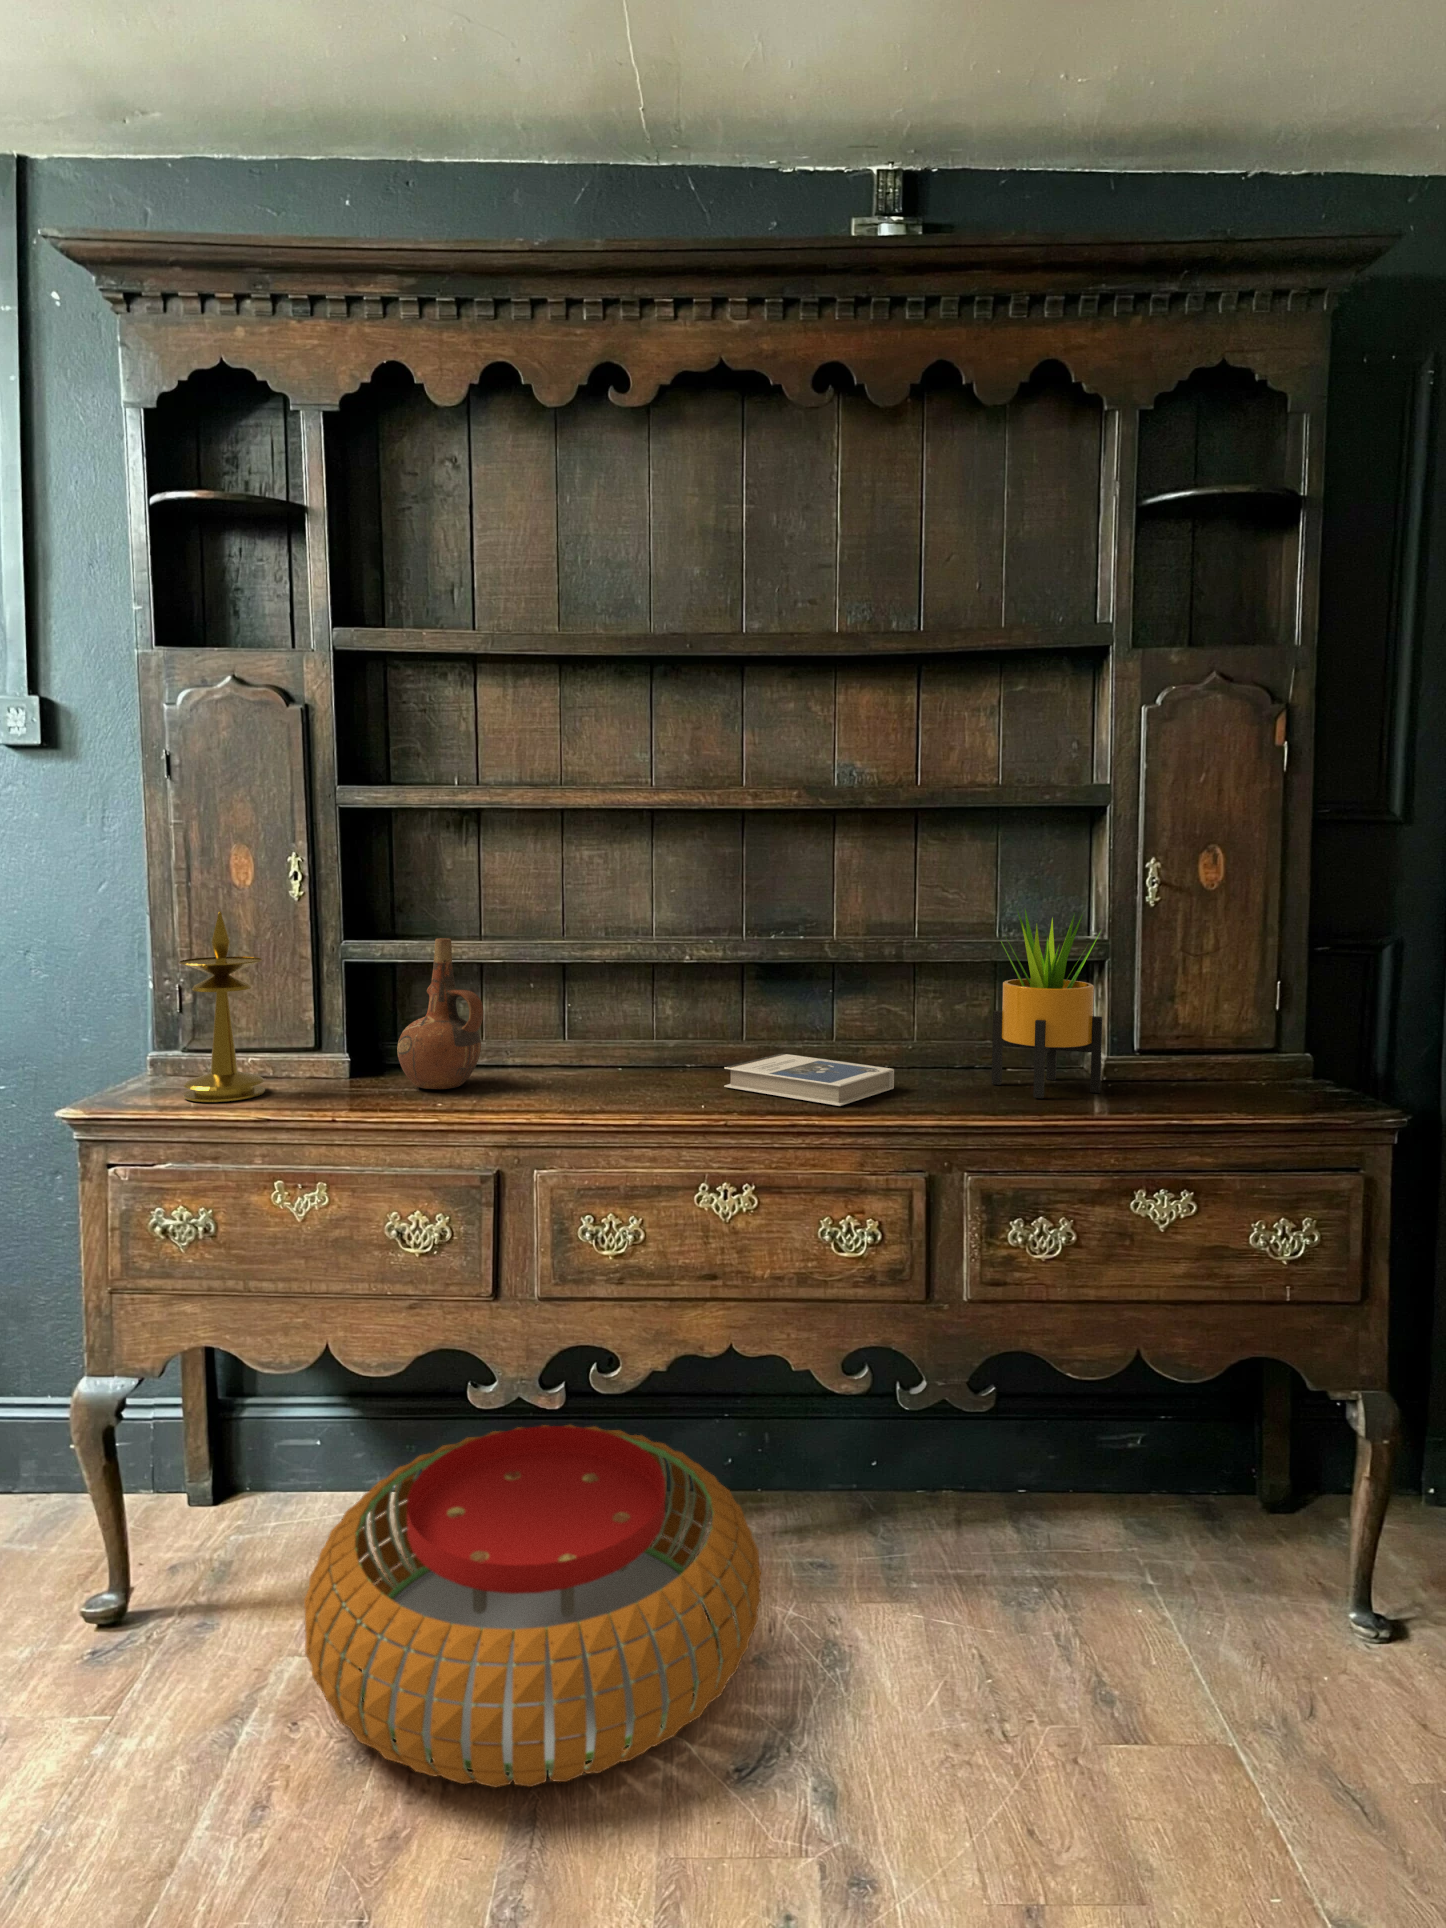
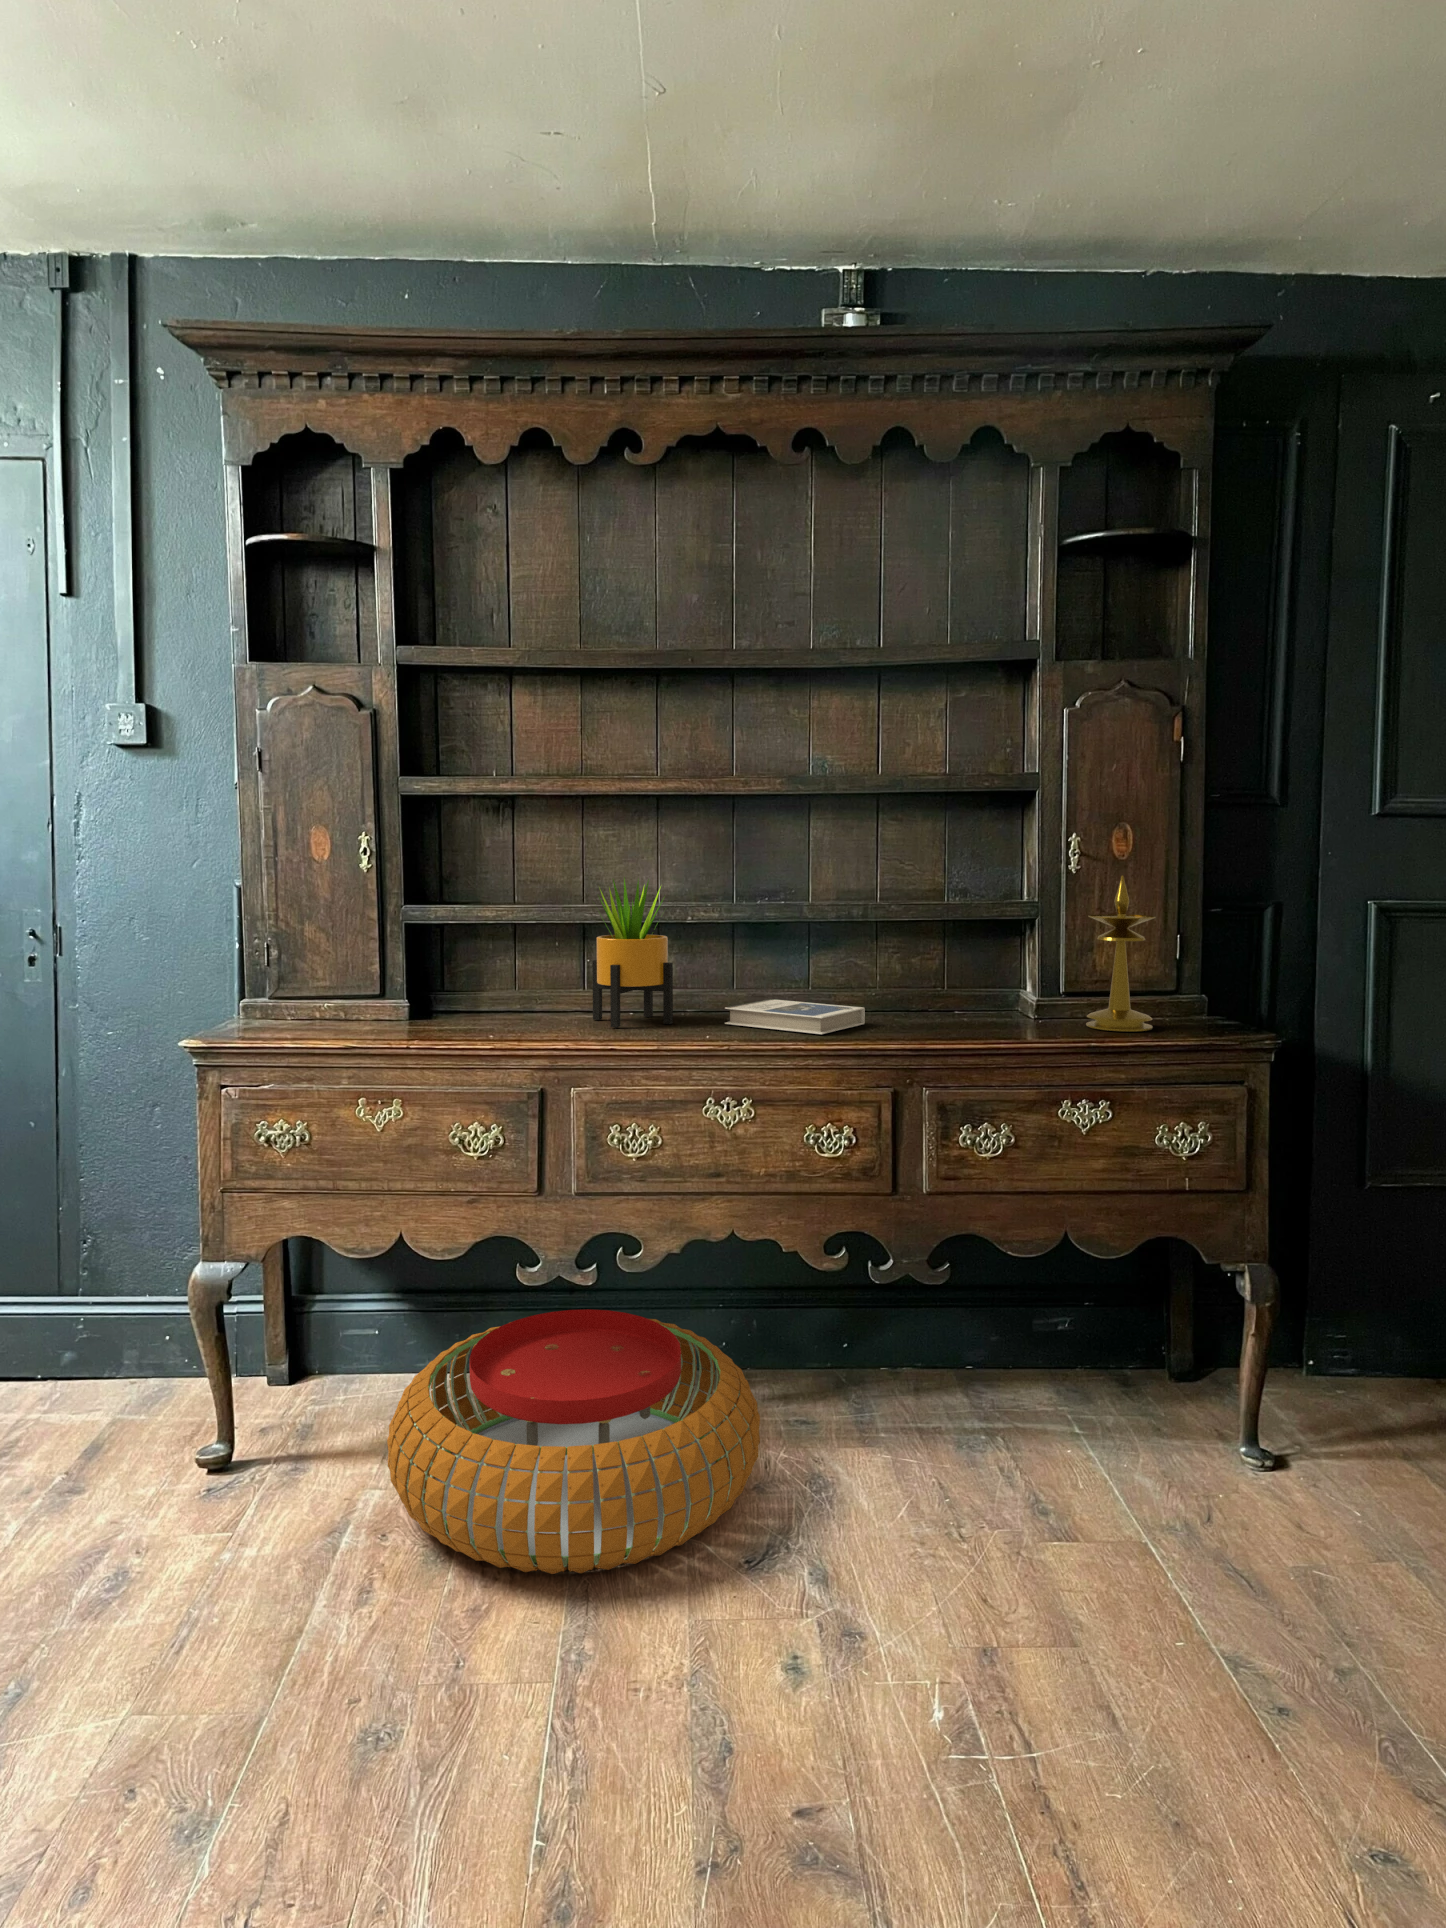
potted plant: present [992,910,1102,1098] -> present [592,879,673,1027]
candlestick: present [179,911,265,1102] -> present [1086,876,1155,1031]
ceramic pitcher: present [397,938,484,1089] -> none [454,902,525,1027]

